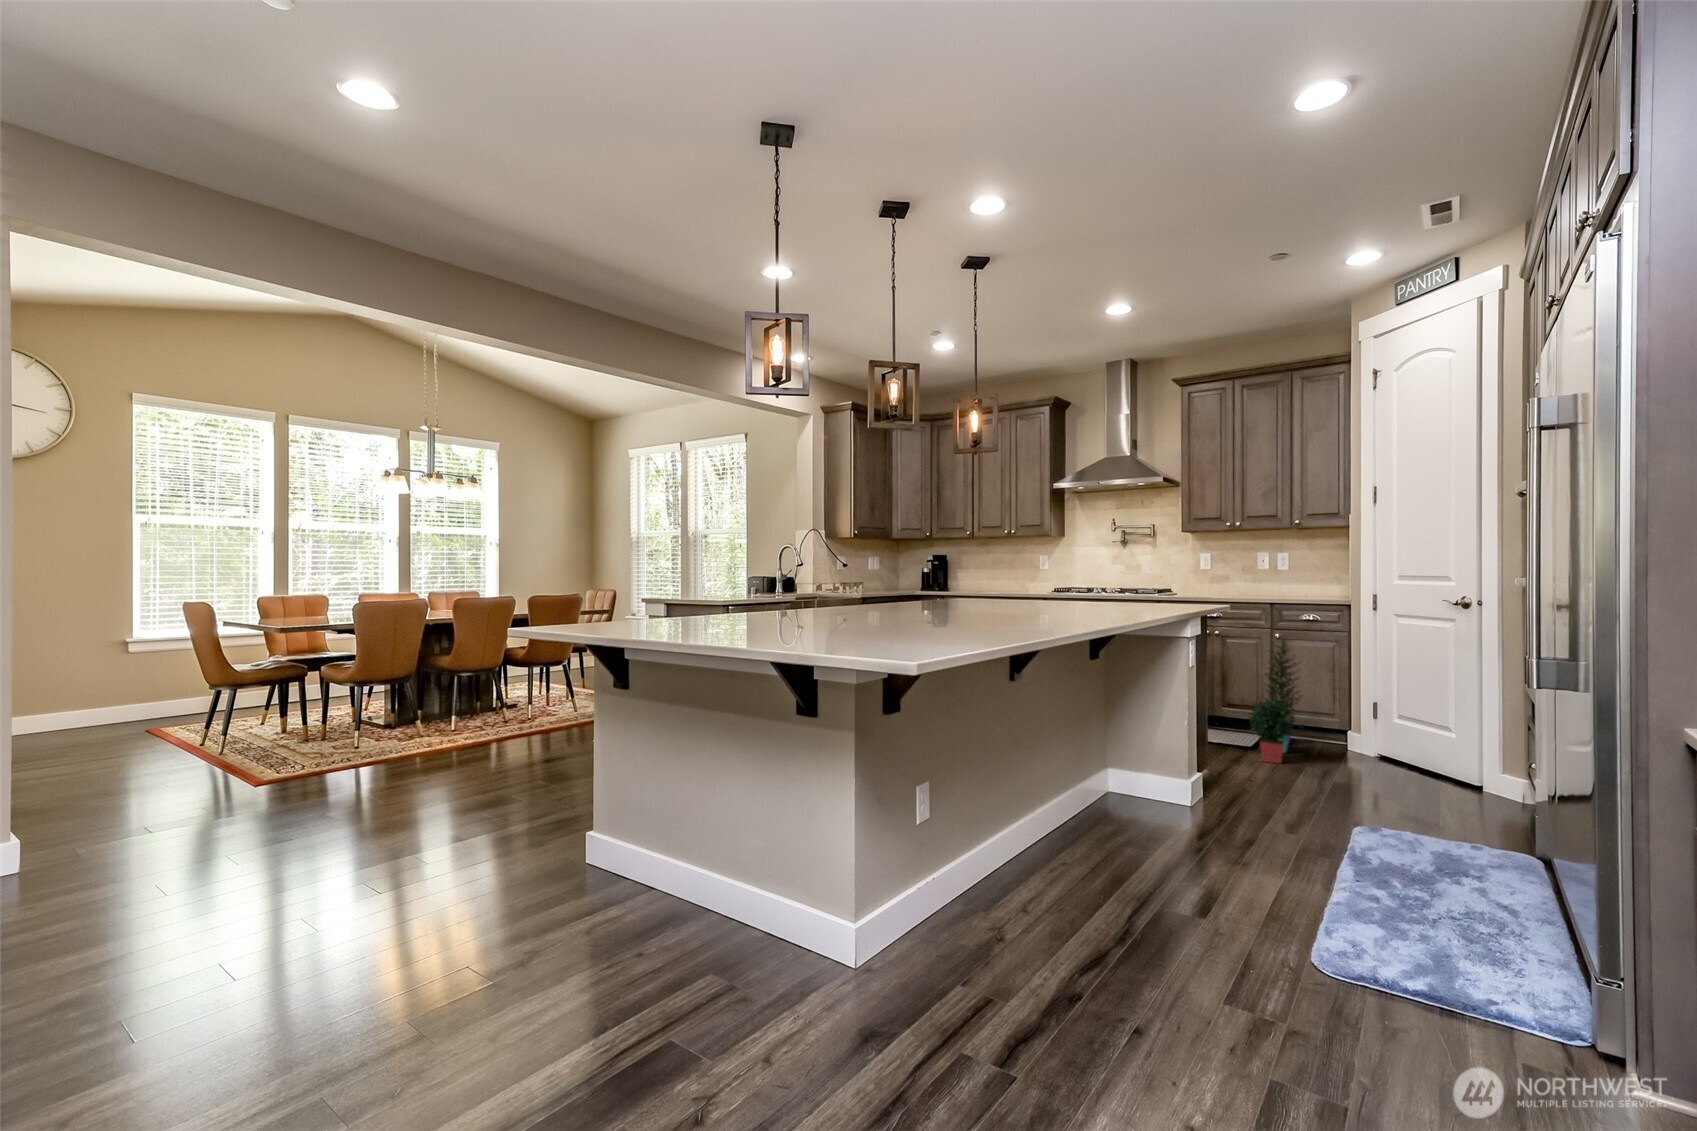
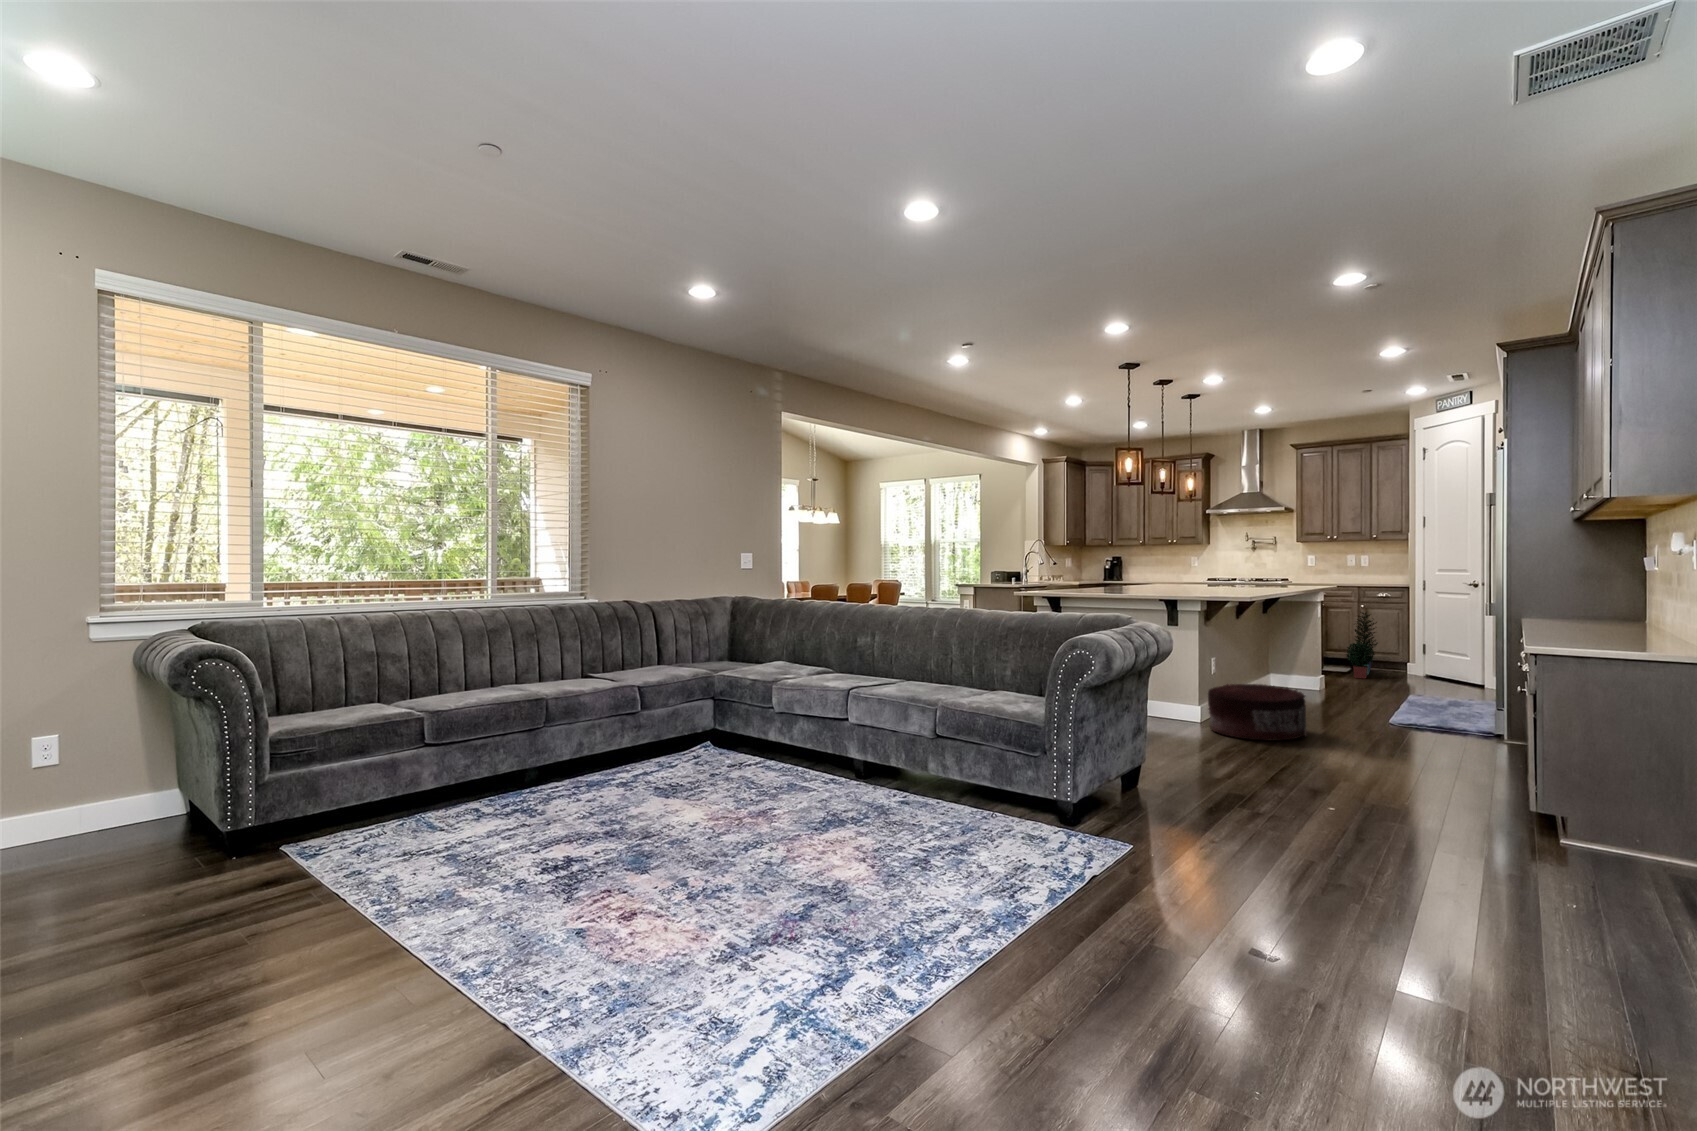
pouf: none [844,862,1095,1083] -> present [1208,684,1307,740]

